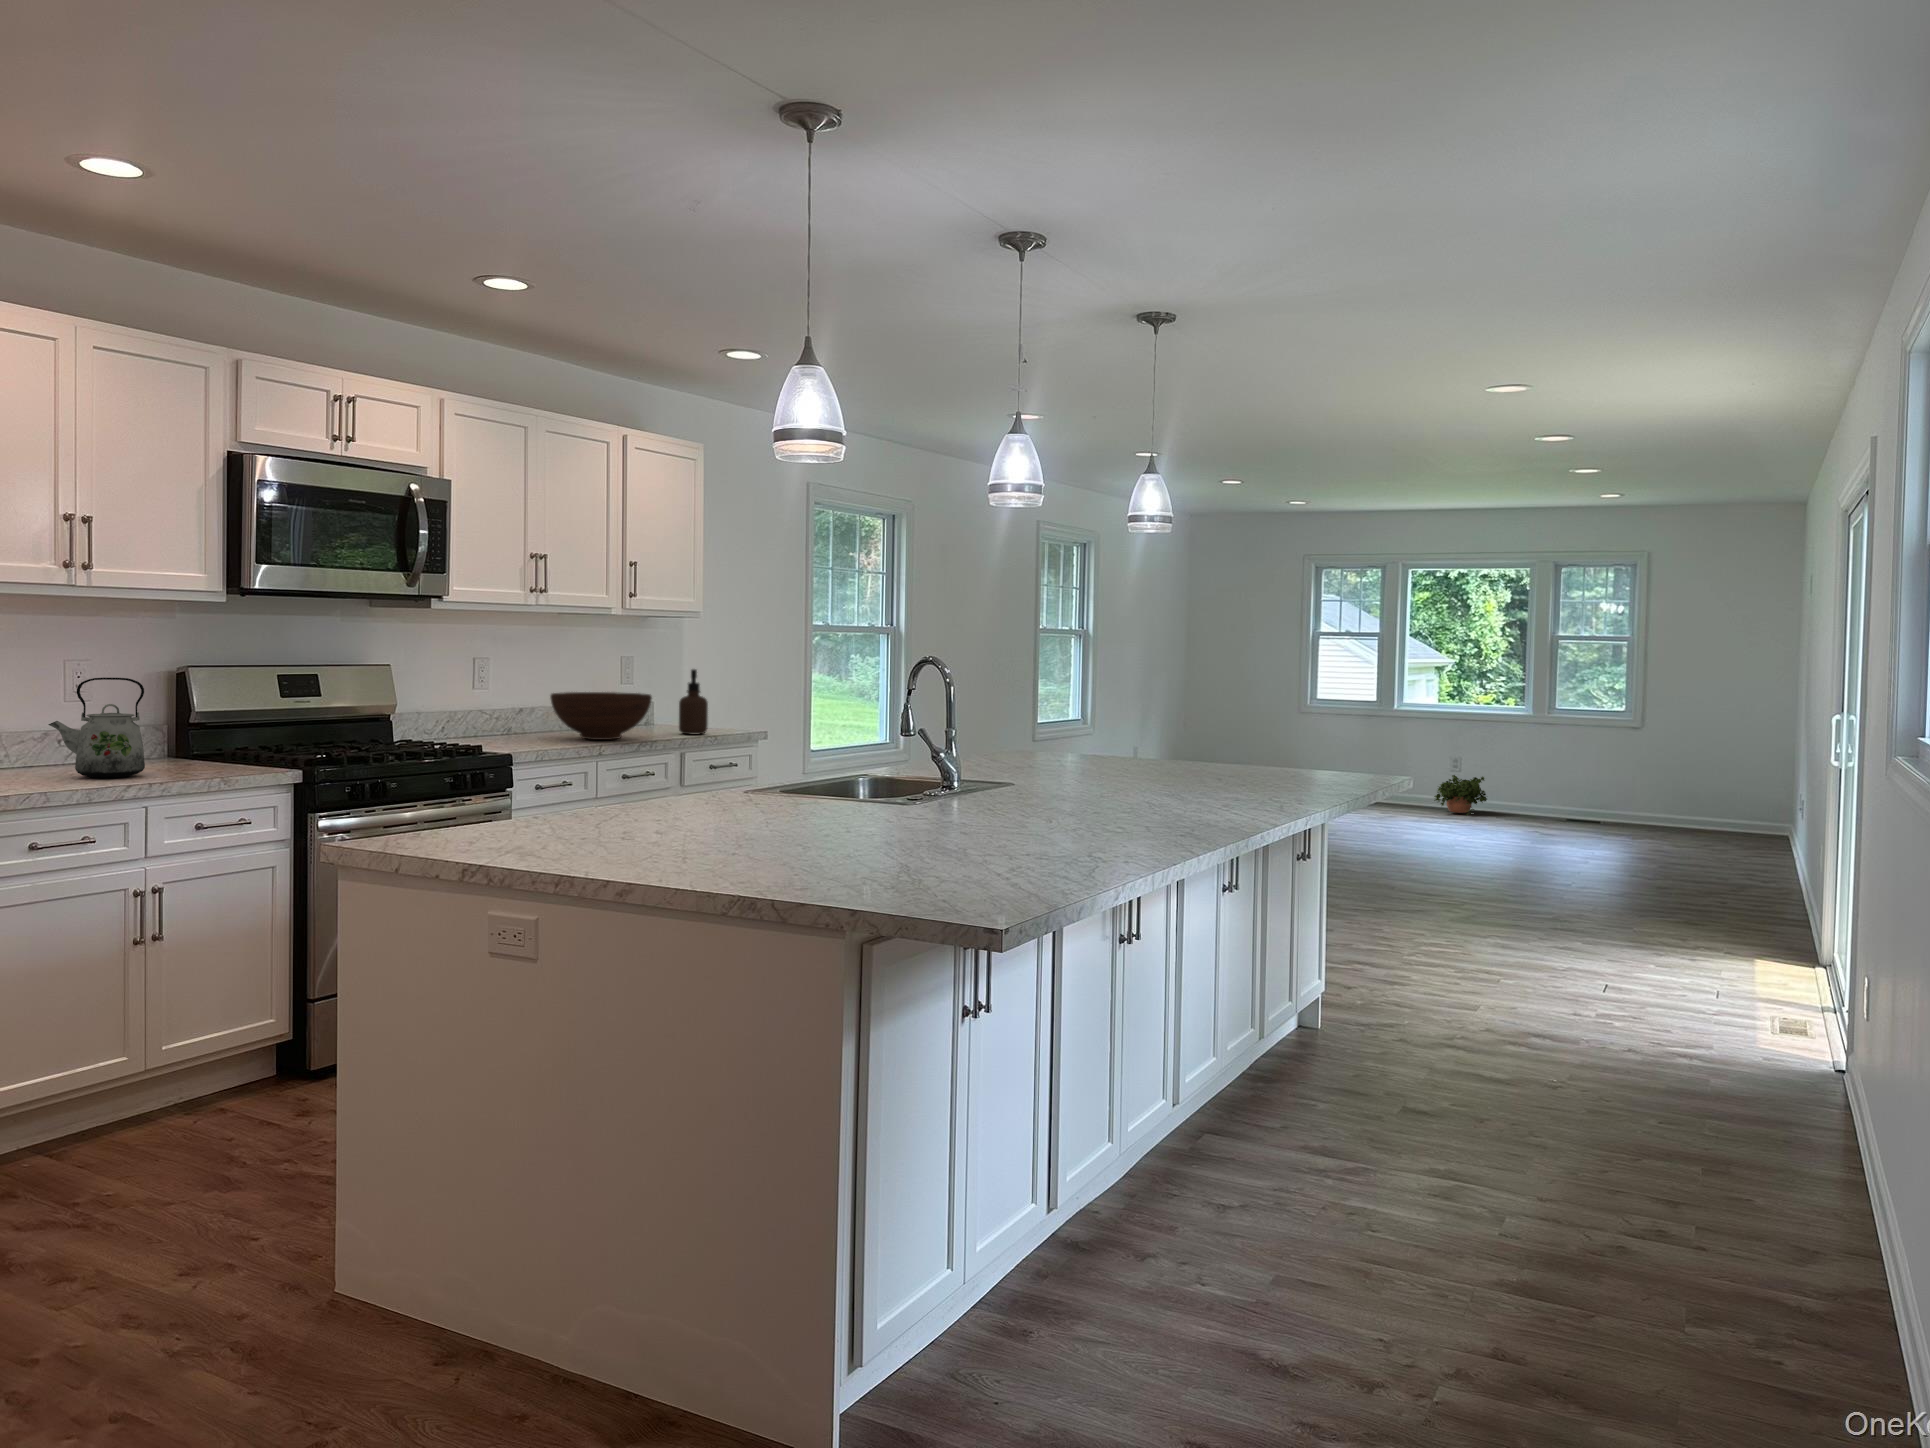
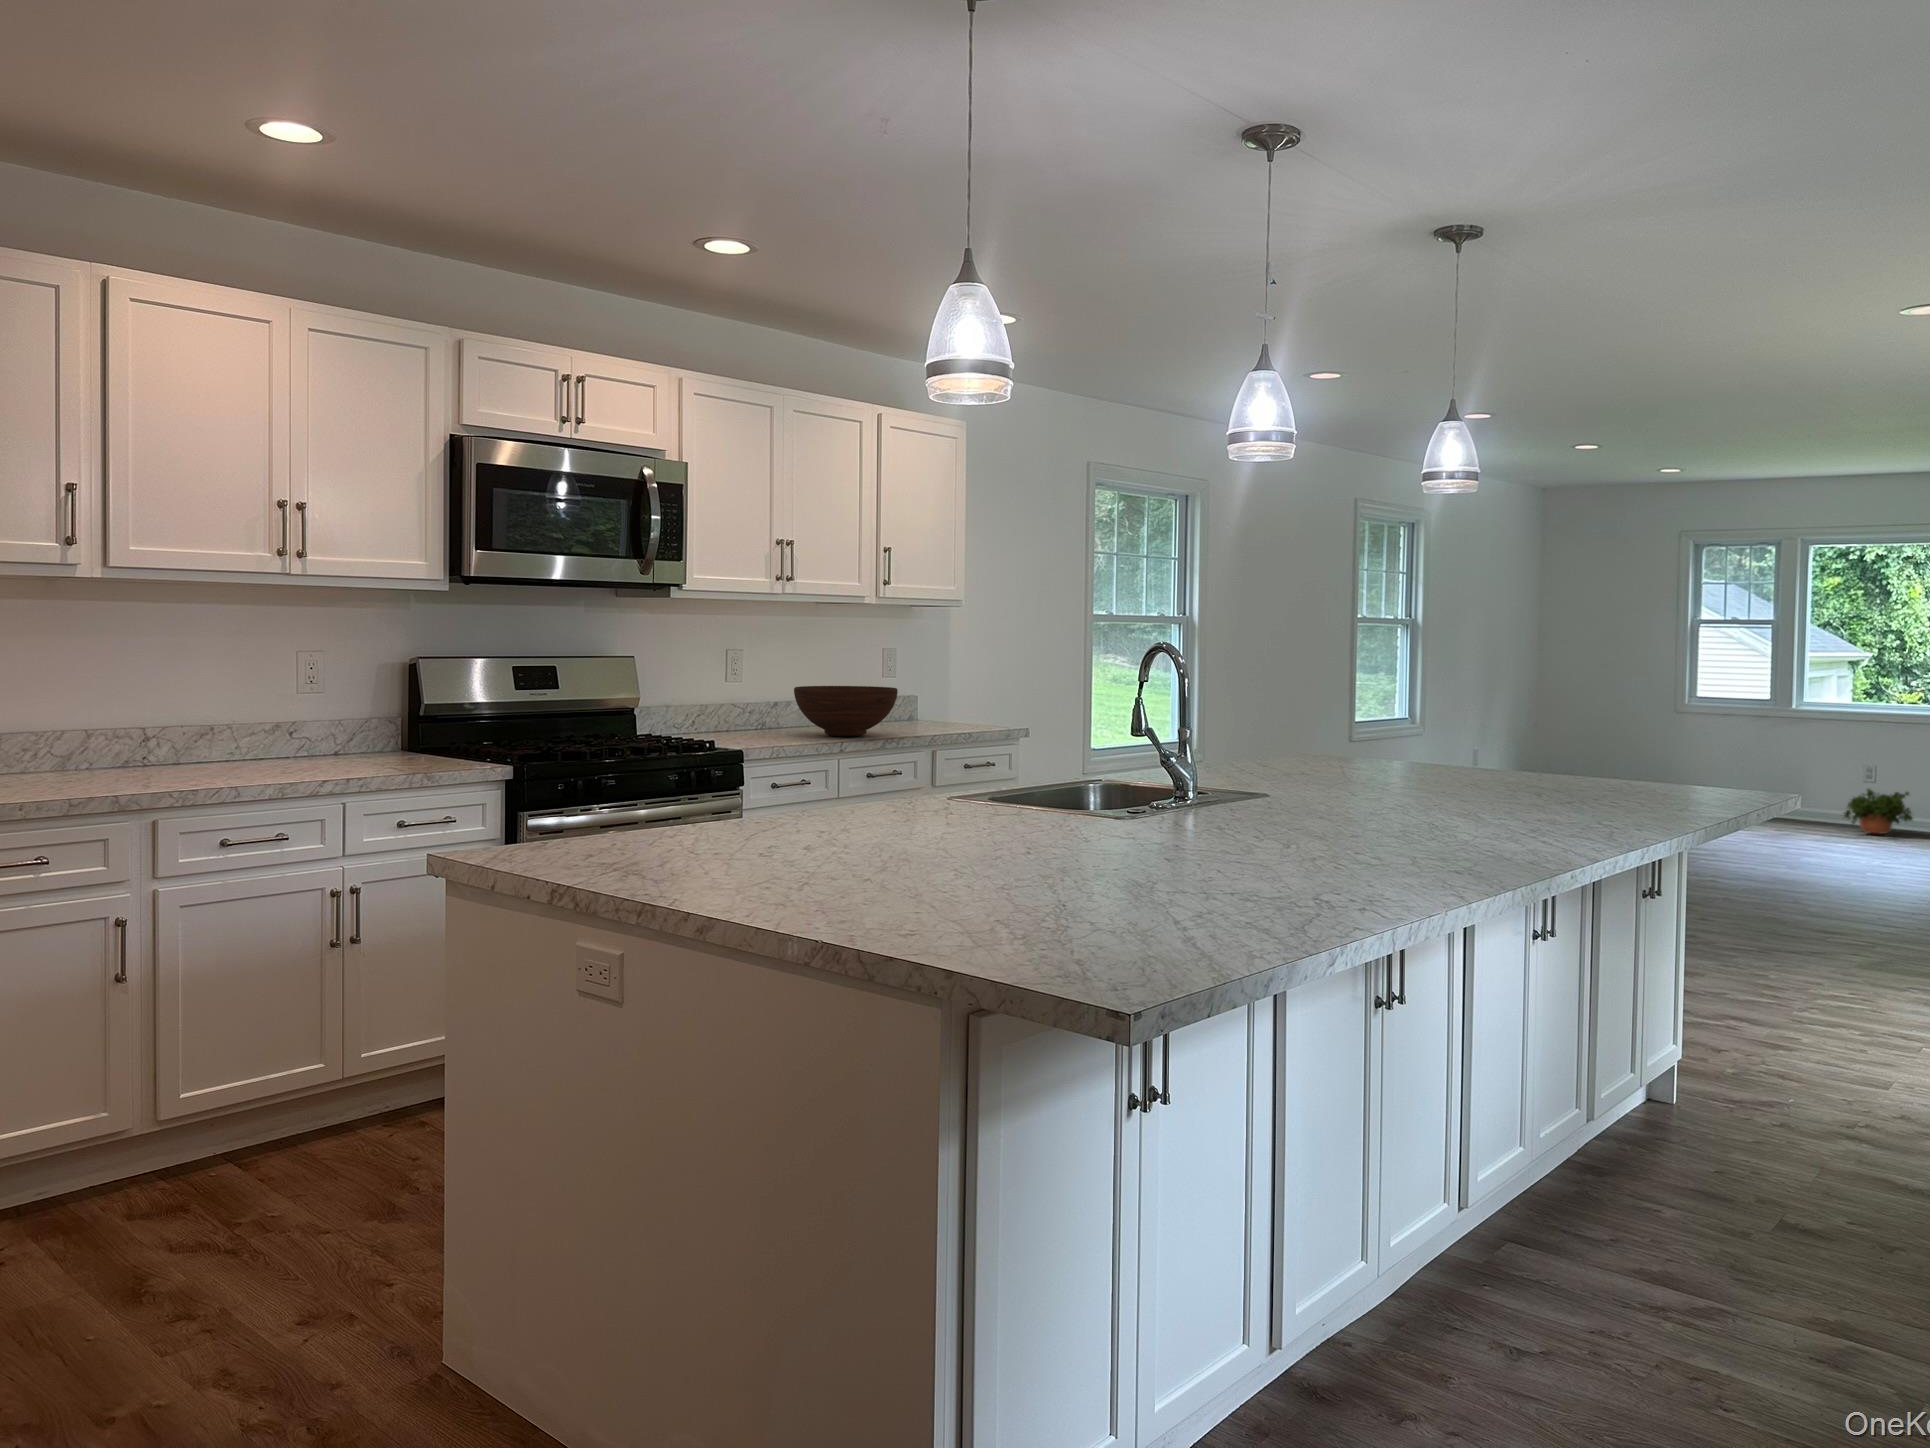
soap dispenser: present [679,669,708,735] -> none [933,662,963,731]
kettle: present [48,678,145,778] -> none [262,667,353,769]

